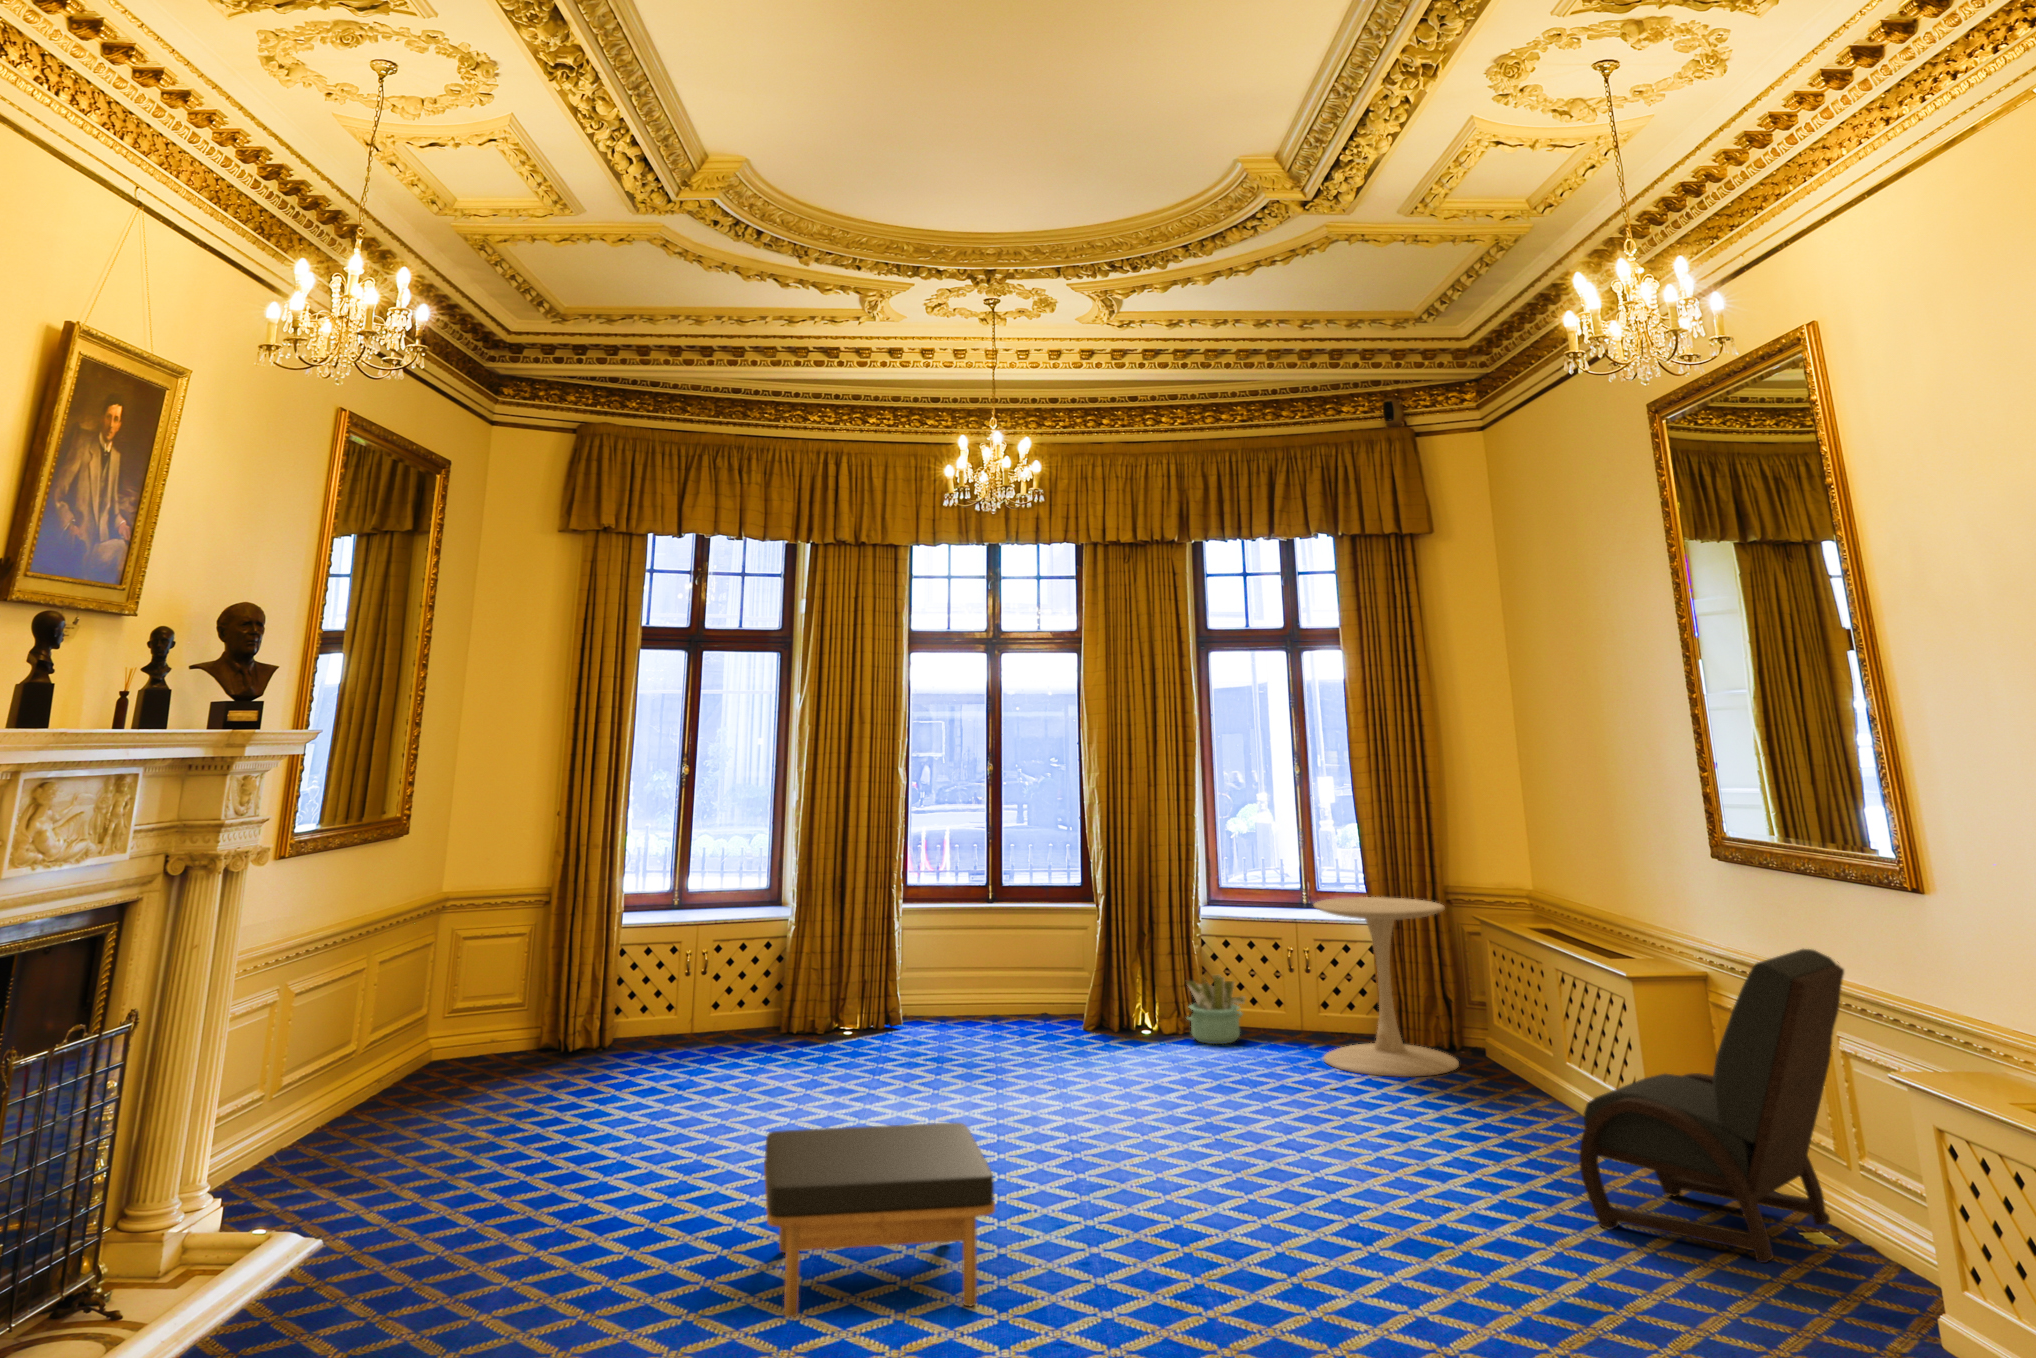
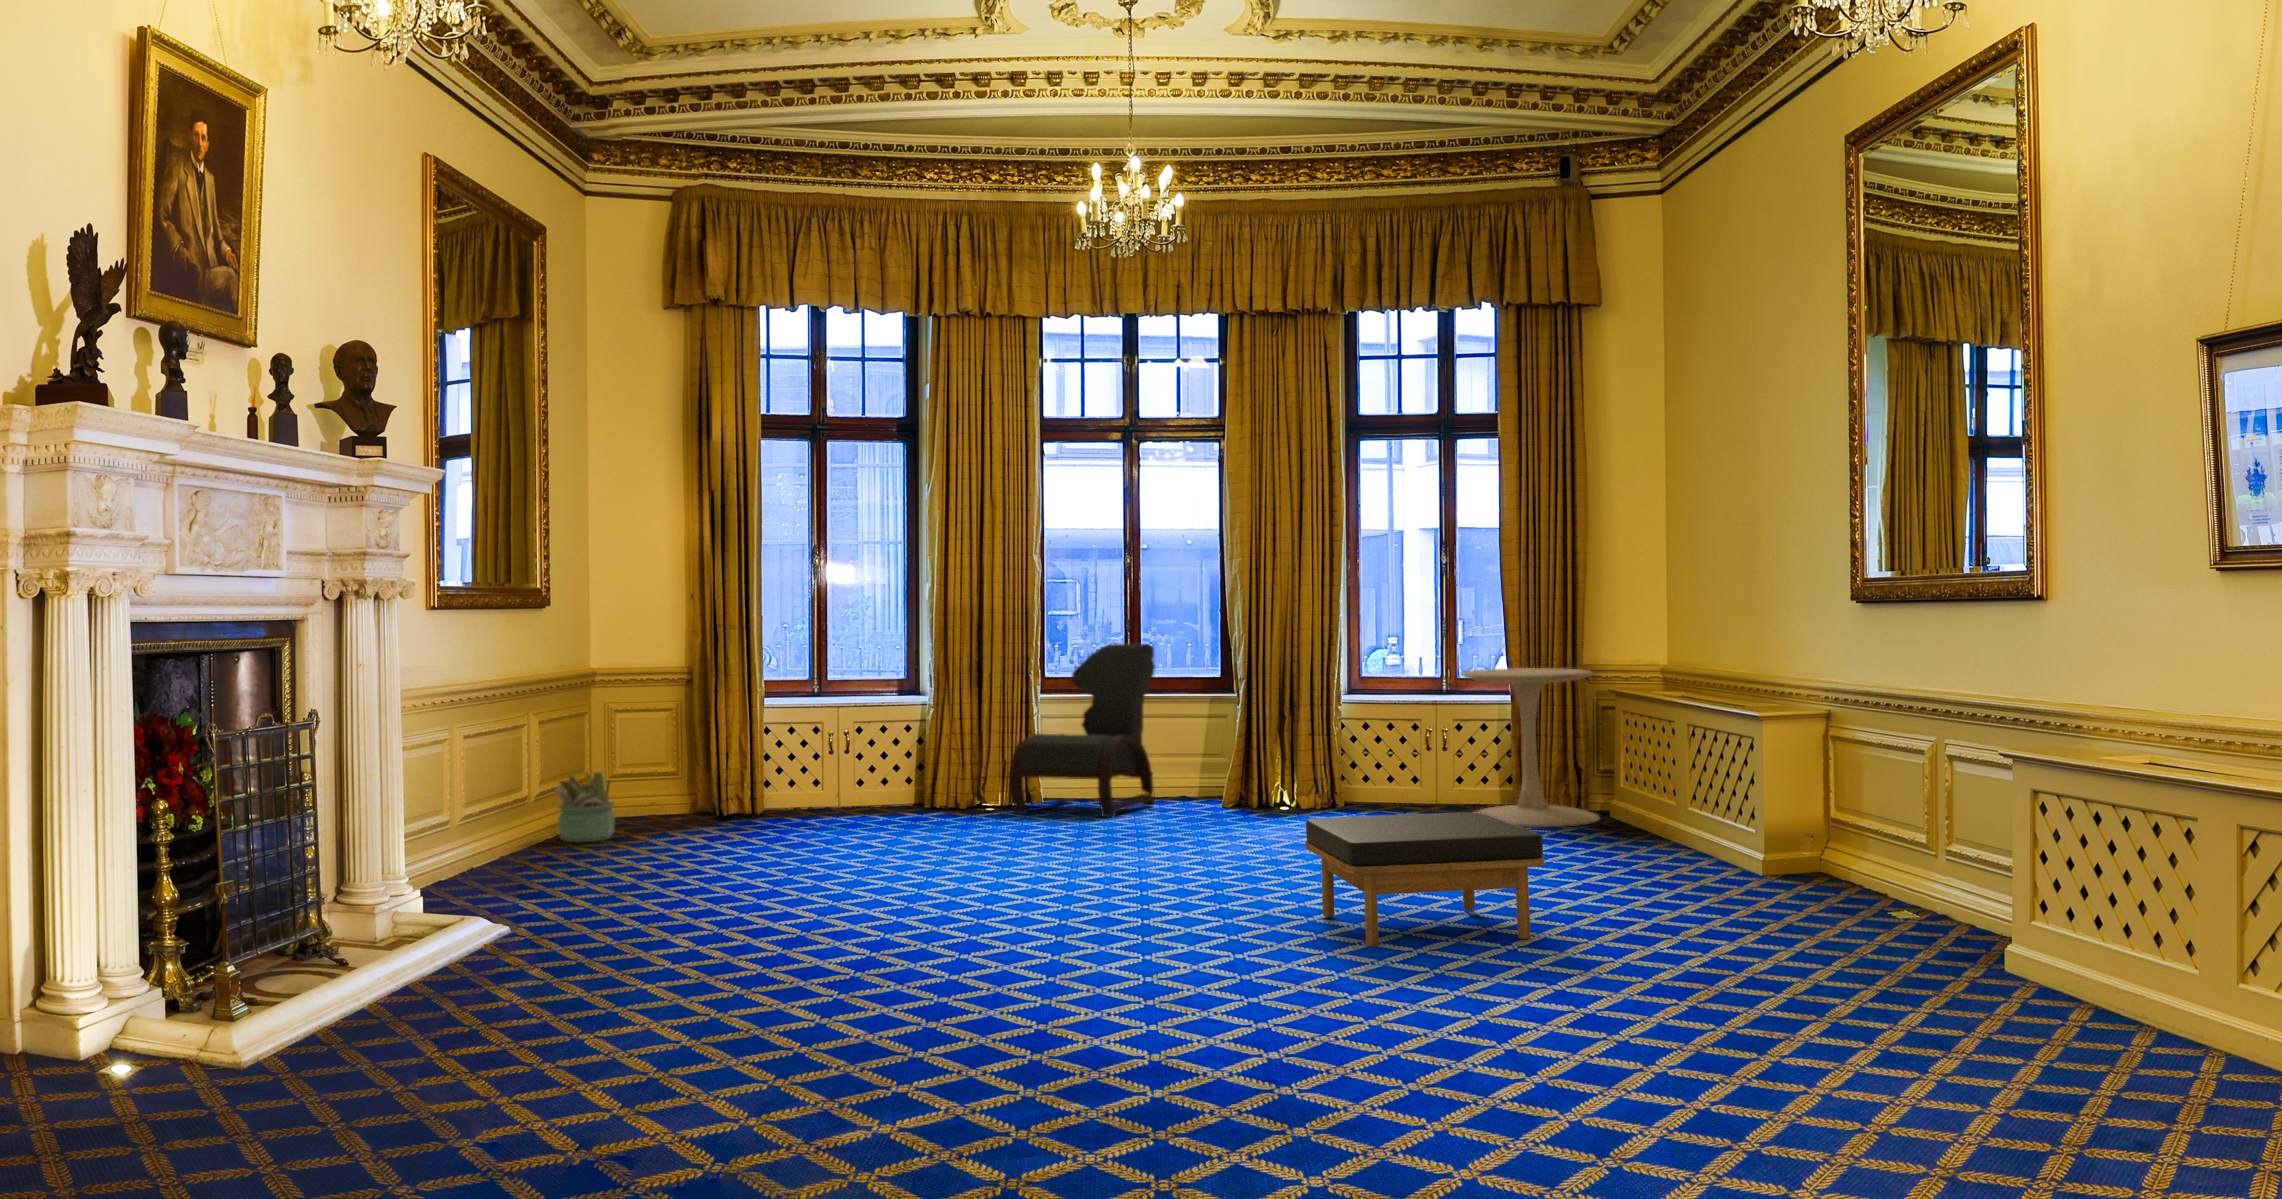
lounge chair: present [1579,949,1844,1263] -> present [1008,644,1155,817]
decorative plant: present [1187,975,1245,1044] -> present [555,771,616,843]
ottoman: present [764,1123,995,1317] -> present [1305,812,1544,947]

